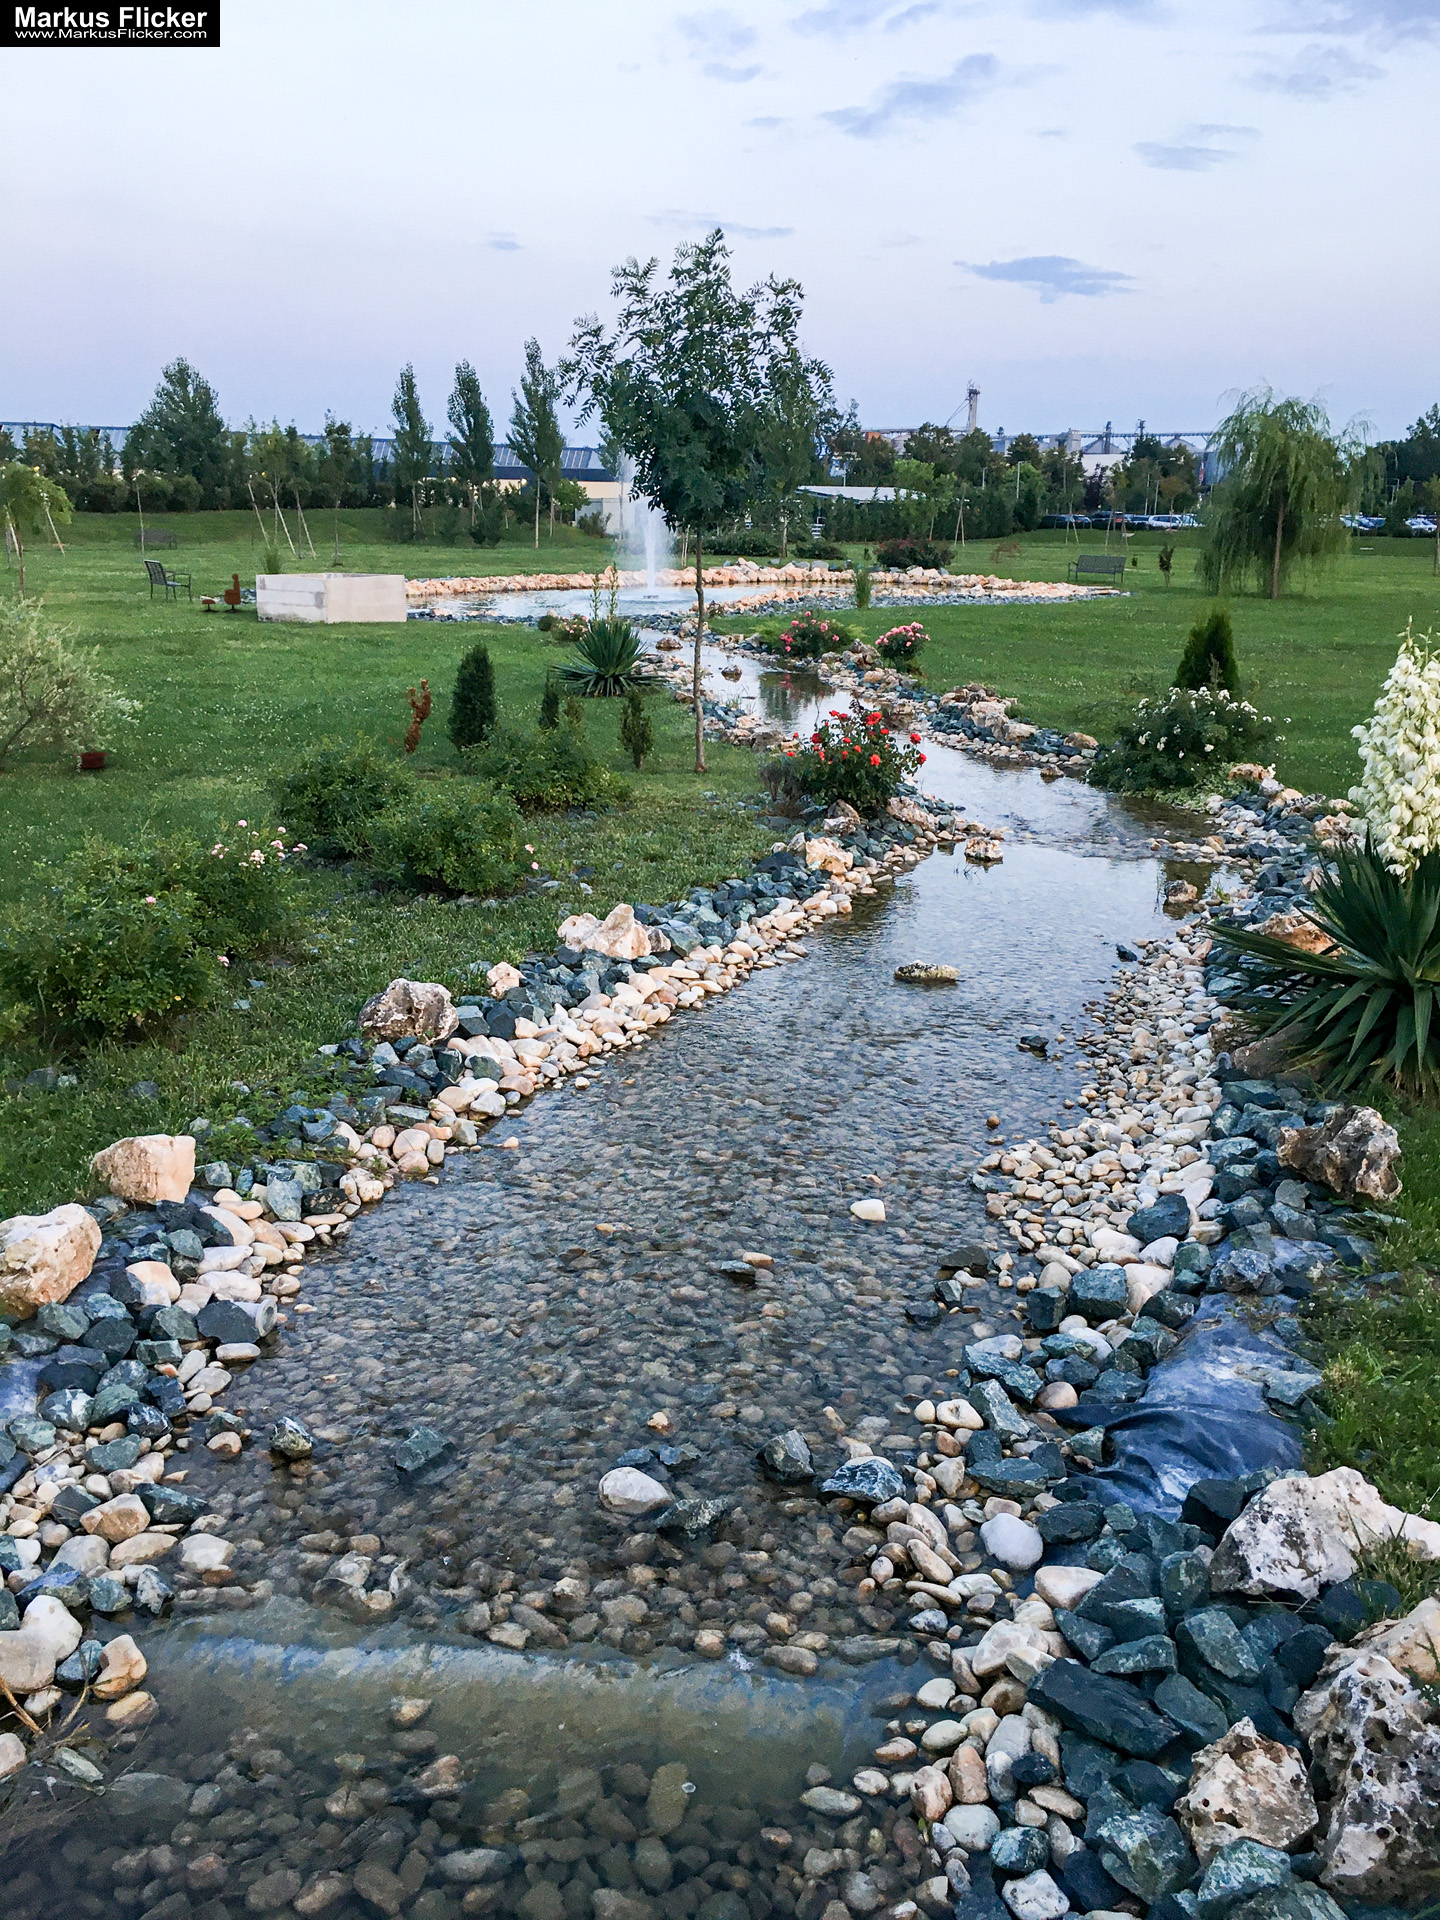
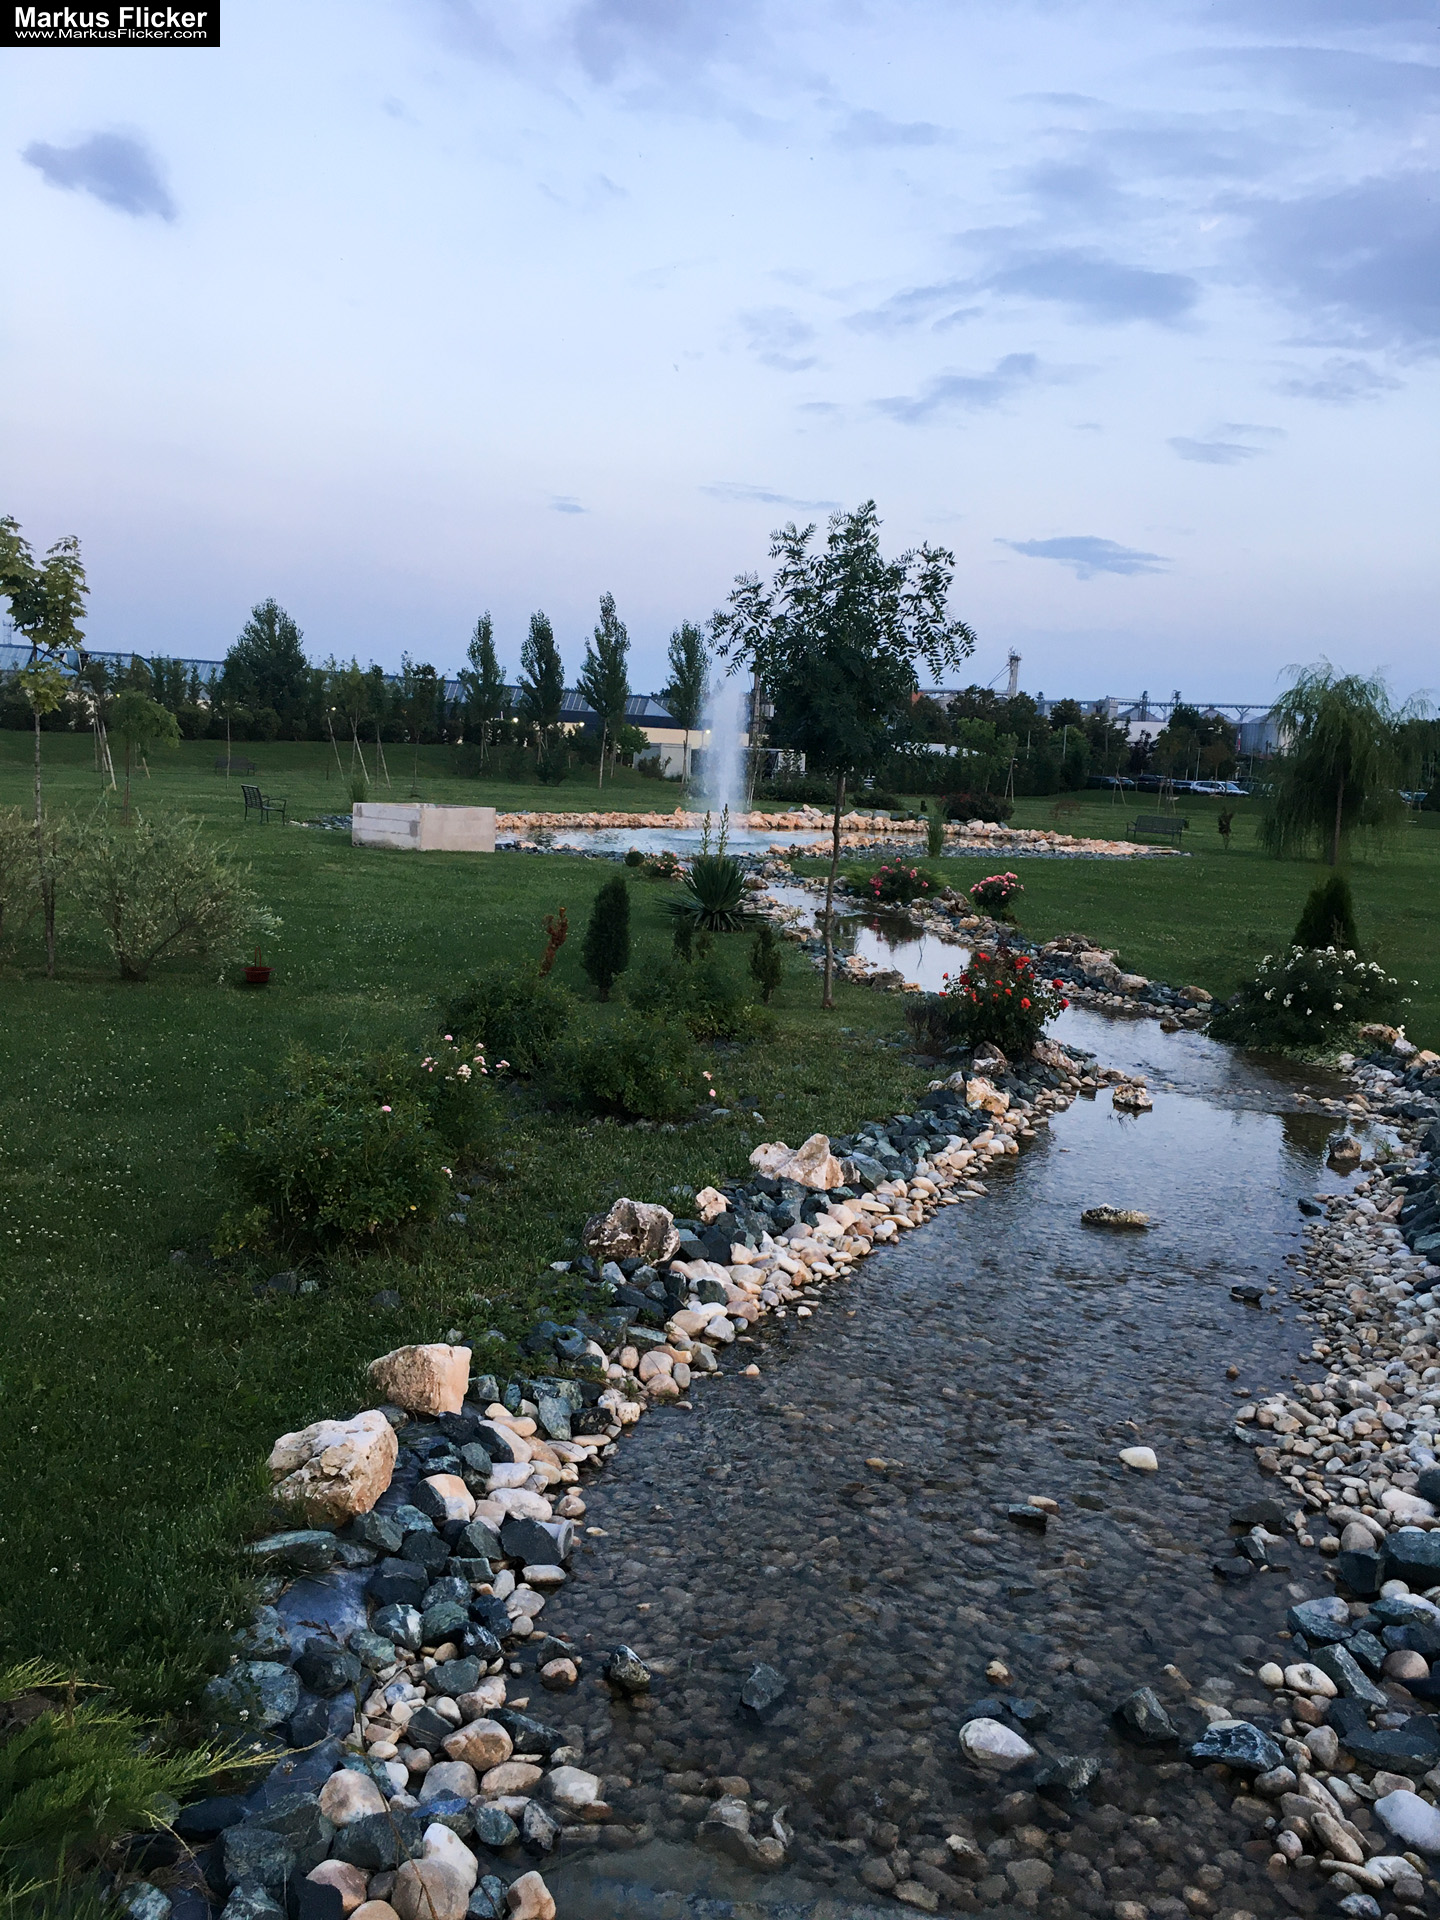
lounge chair: present [201,574,245,613] -> none [318,806,361,842]

